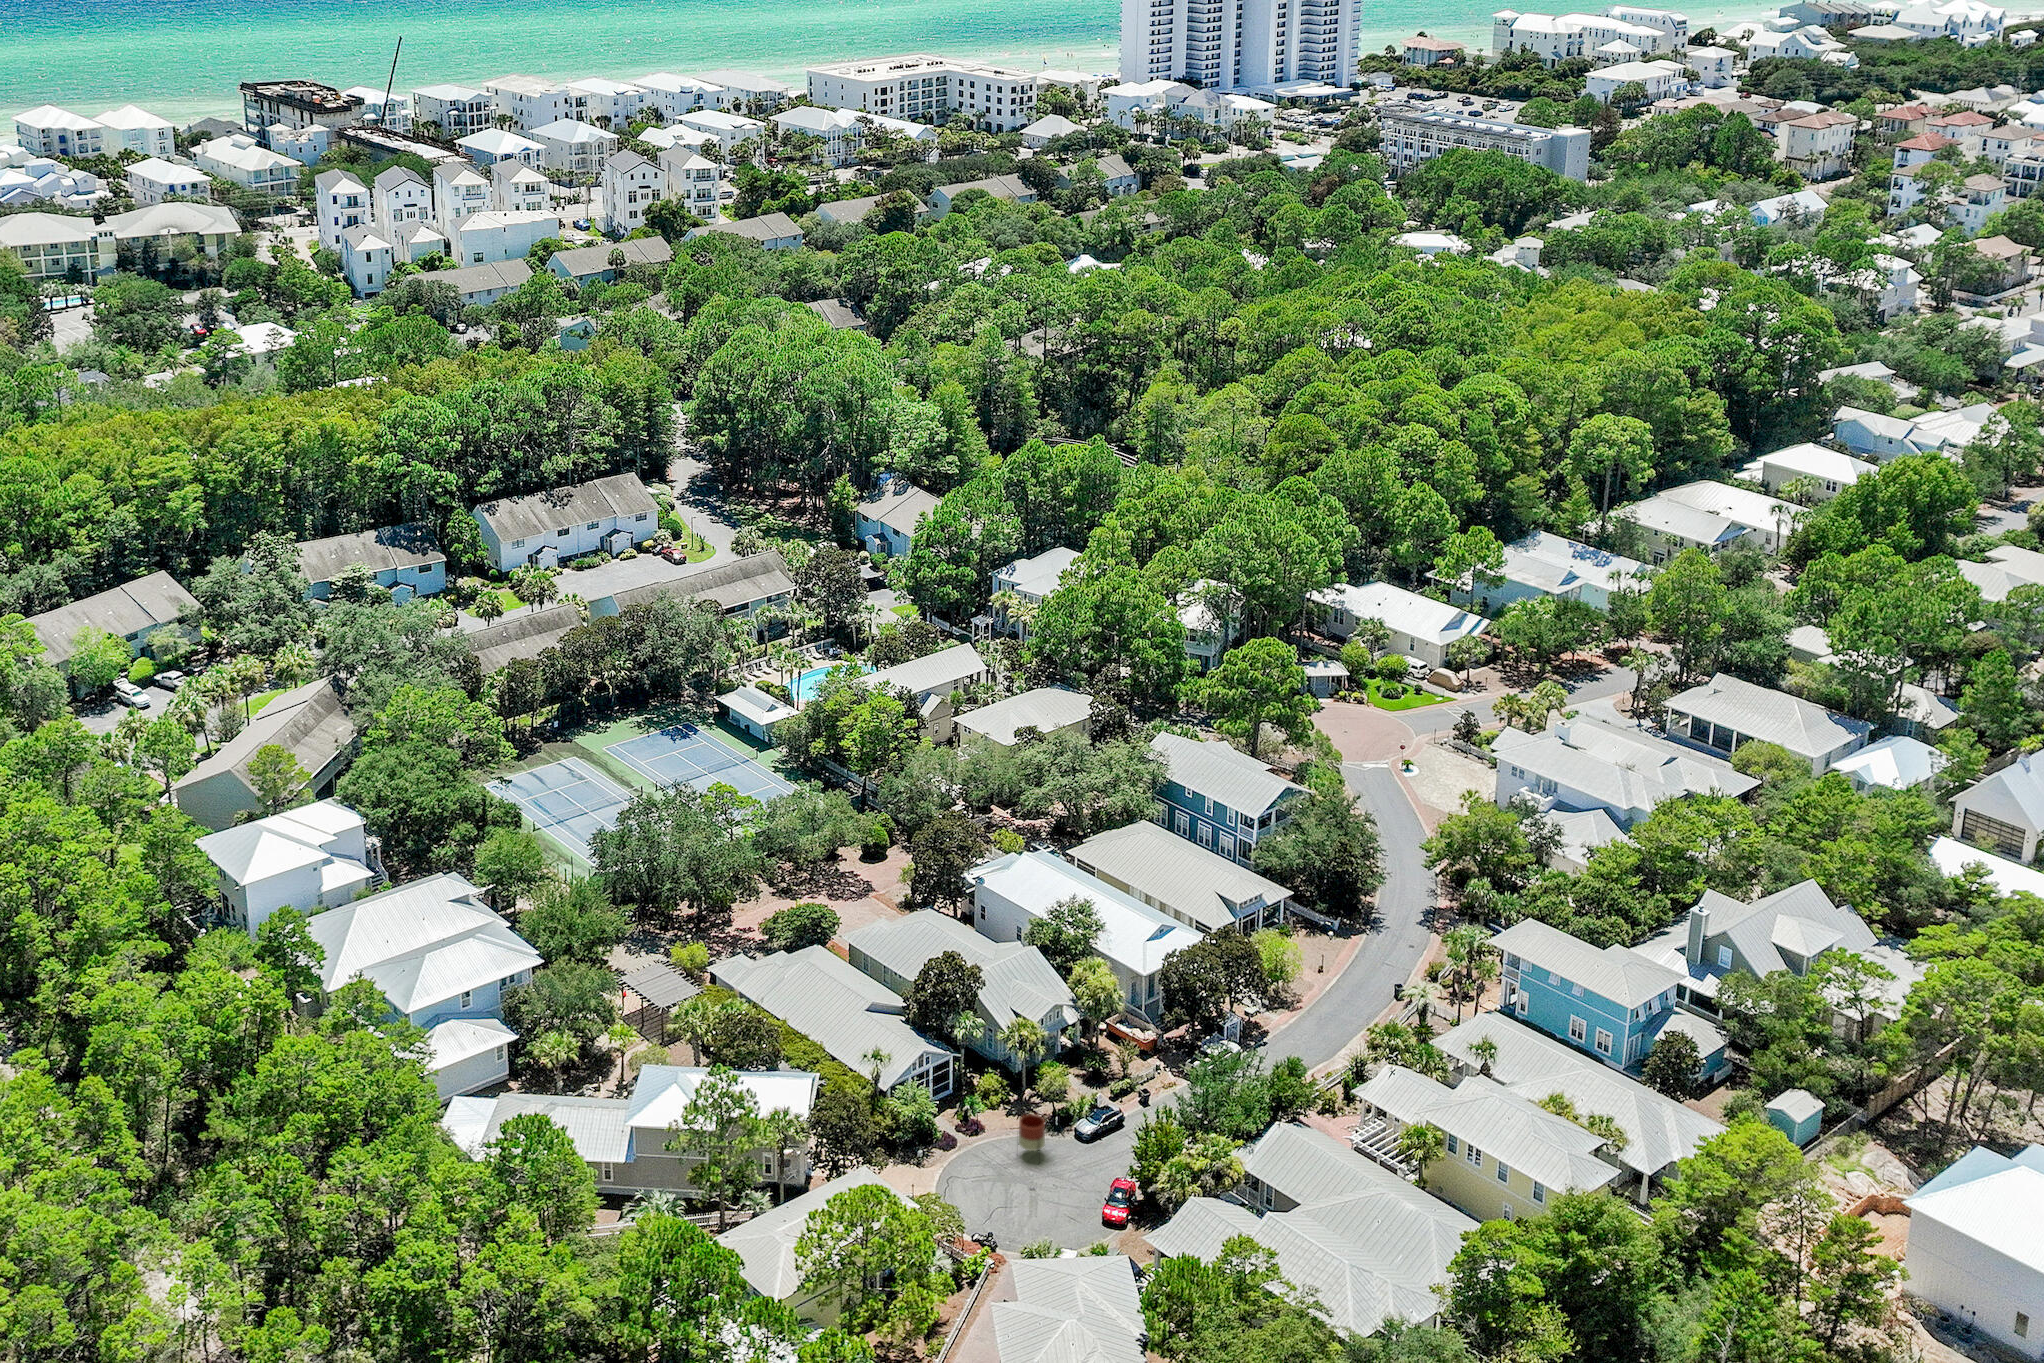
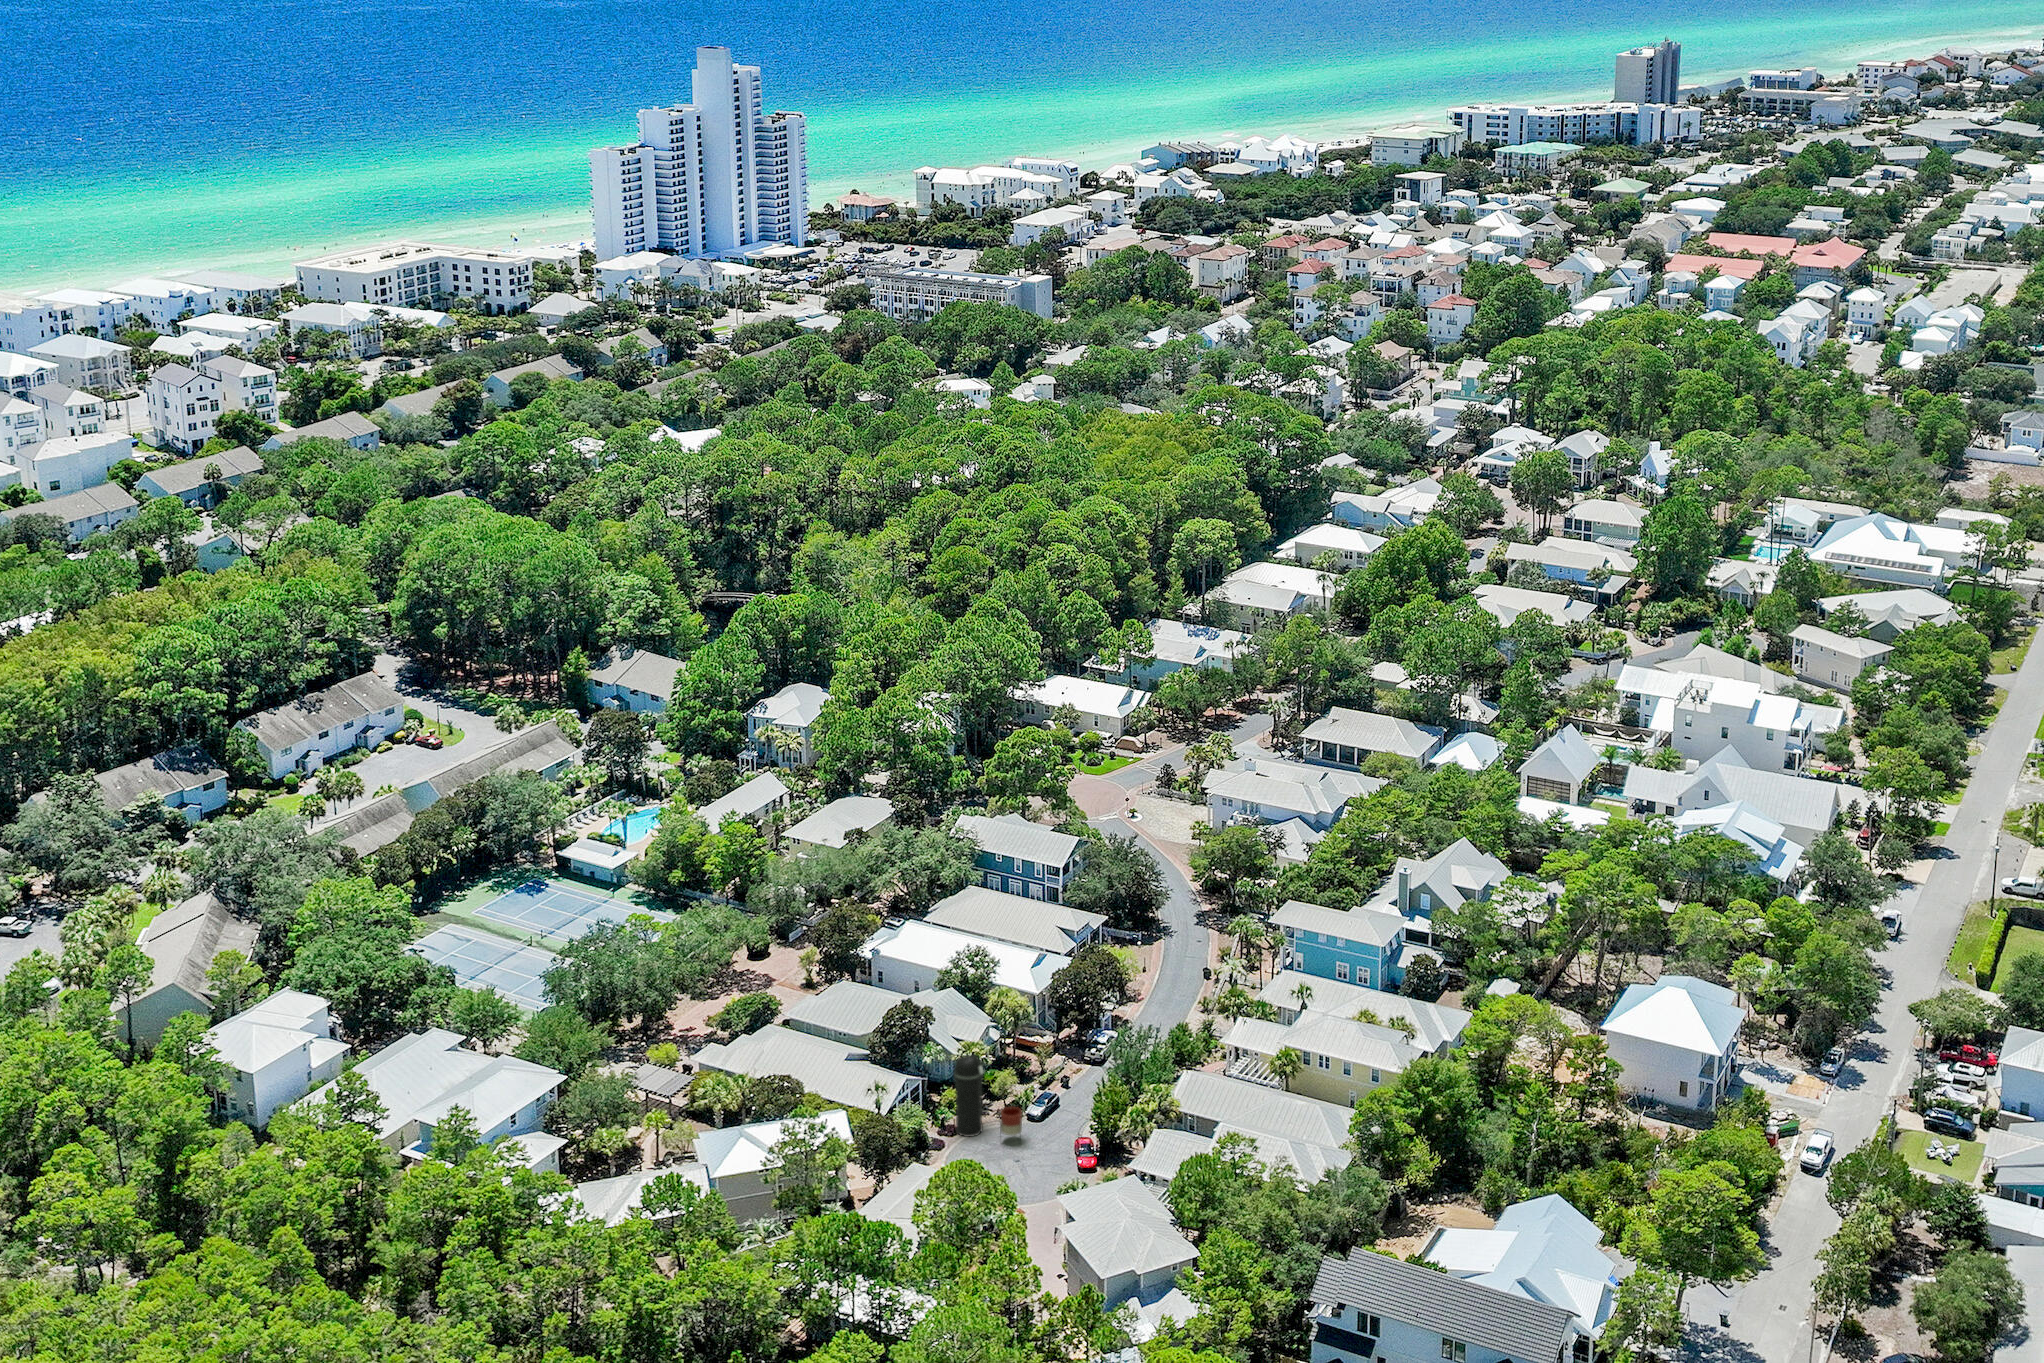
trash can: none [975,1039,1012,1137] -> present [953,1055,983,1137]

